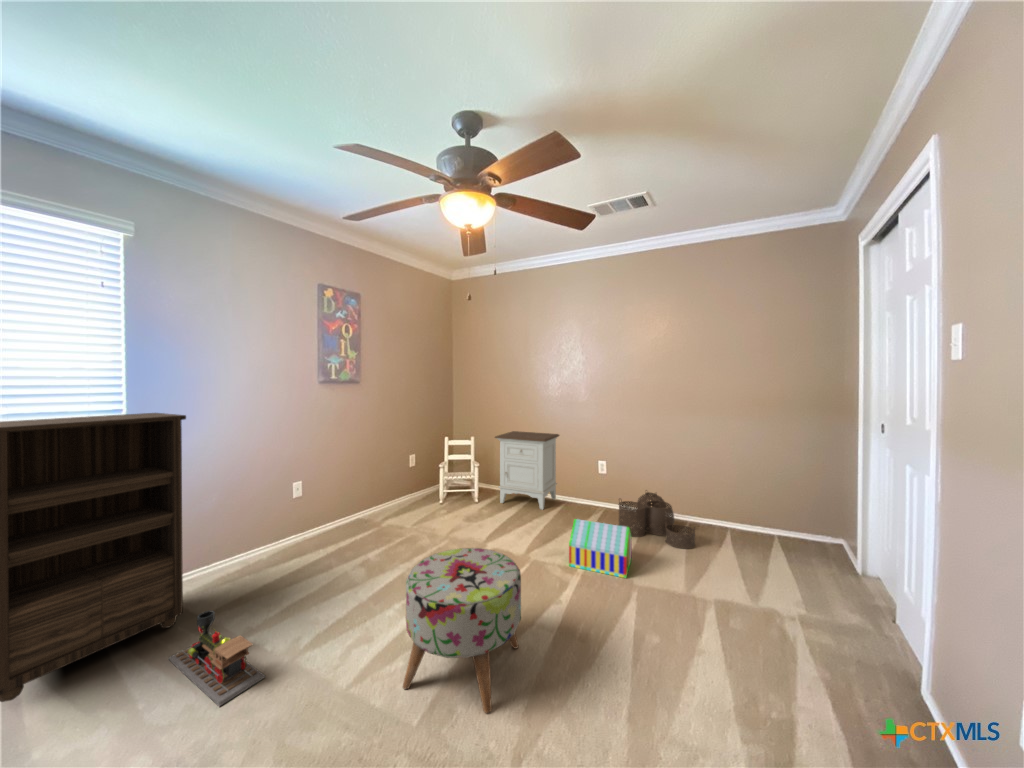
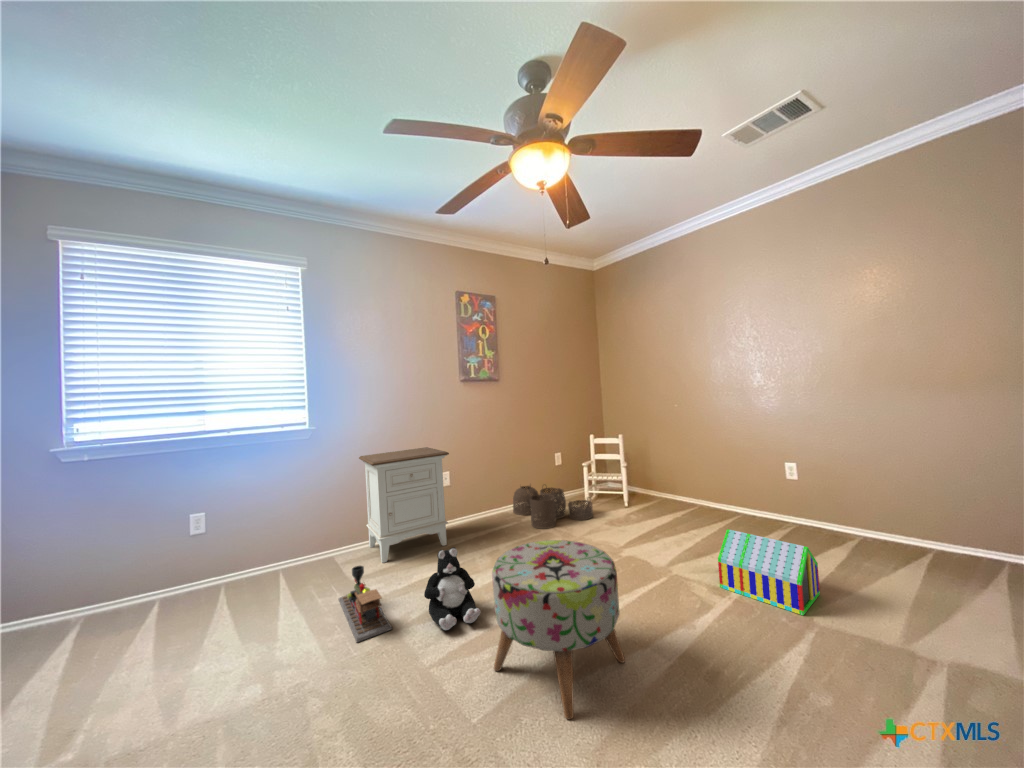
bookshelf: present [0,413,186,702] -> none [233,408,354,605]
nightstand: present [495,431,559,510] -> present [359,447,449,563]
woven basket: present [619,492,695,549] -> present [513,486,593,528]
plush toy: none [306,570,374,662] -> present [424,547,481,630]

